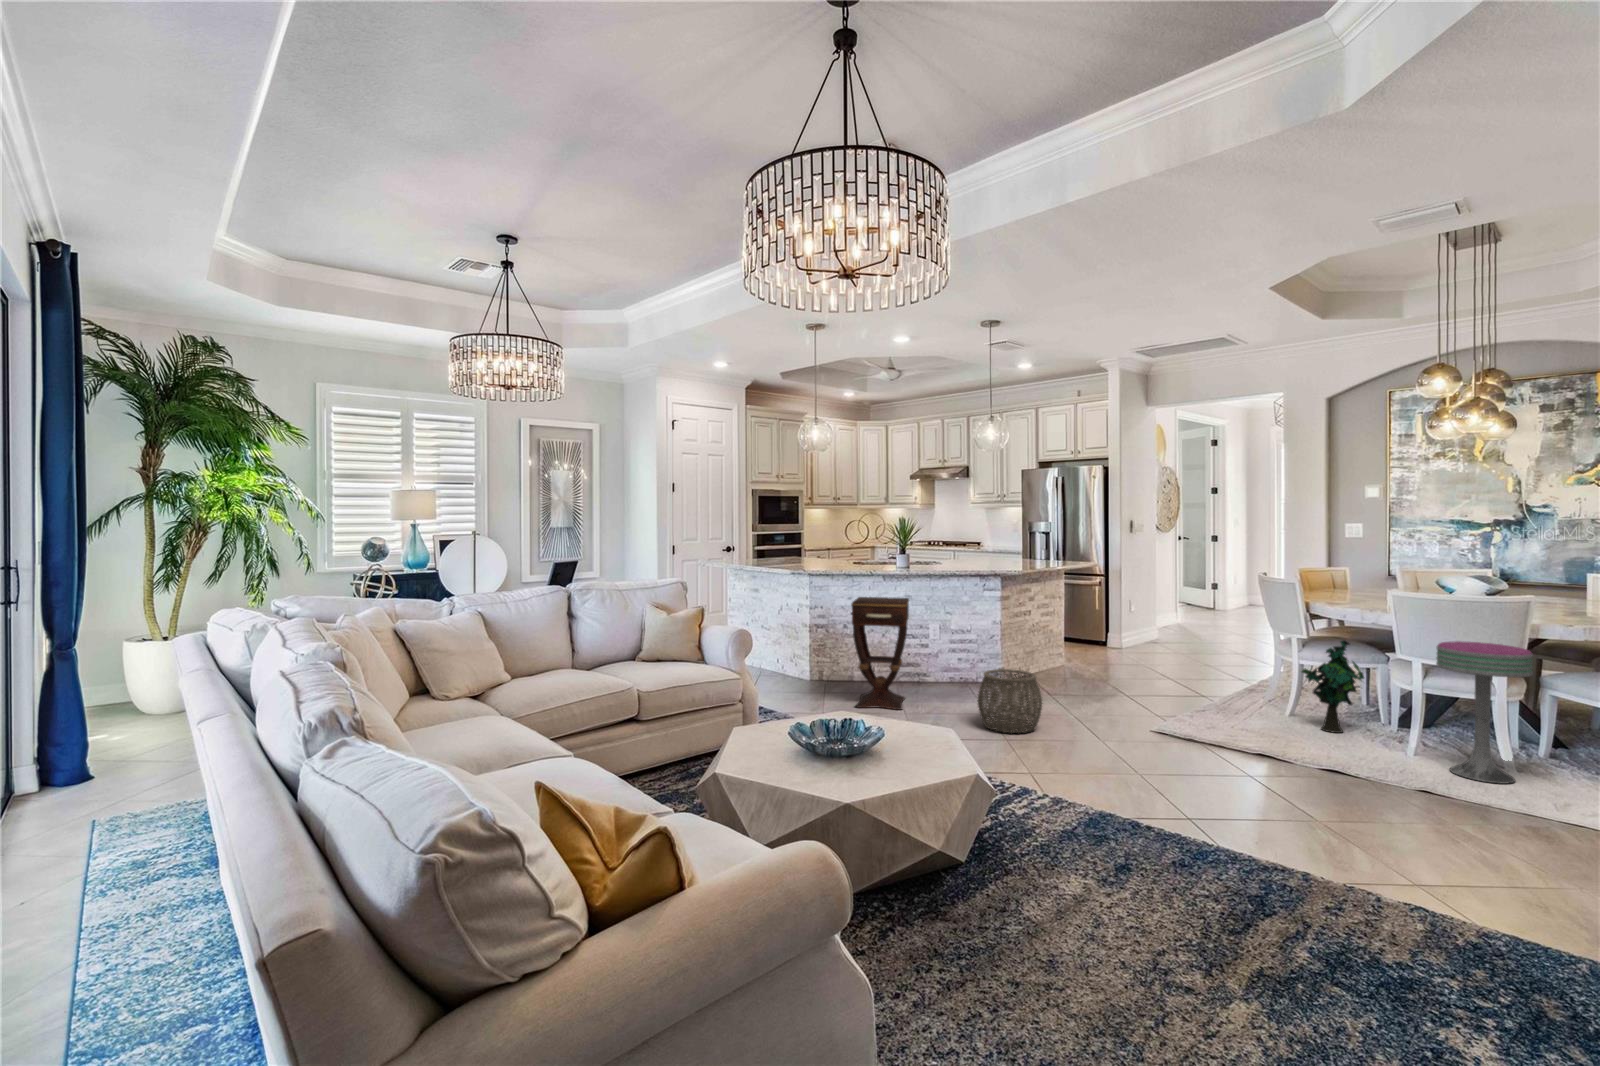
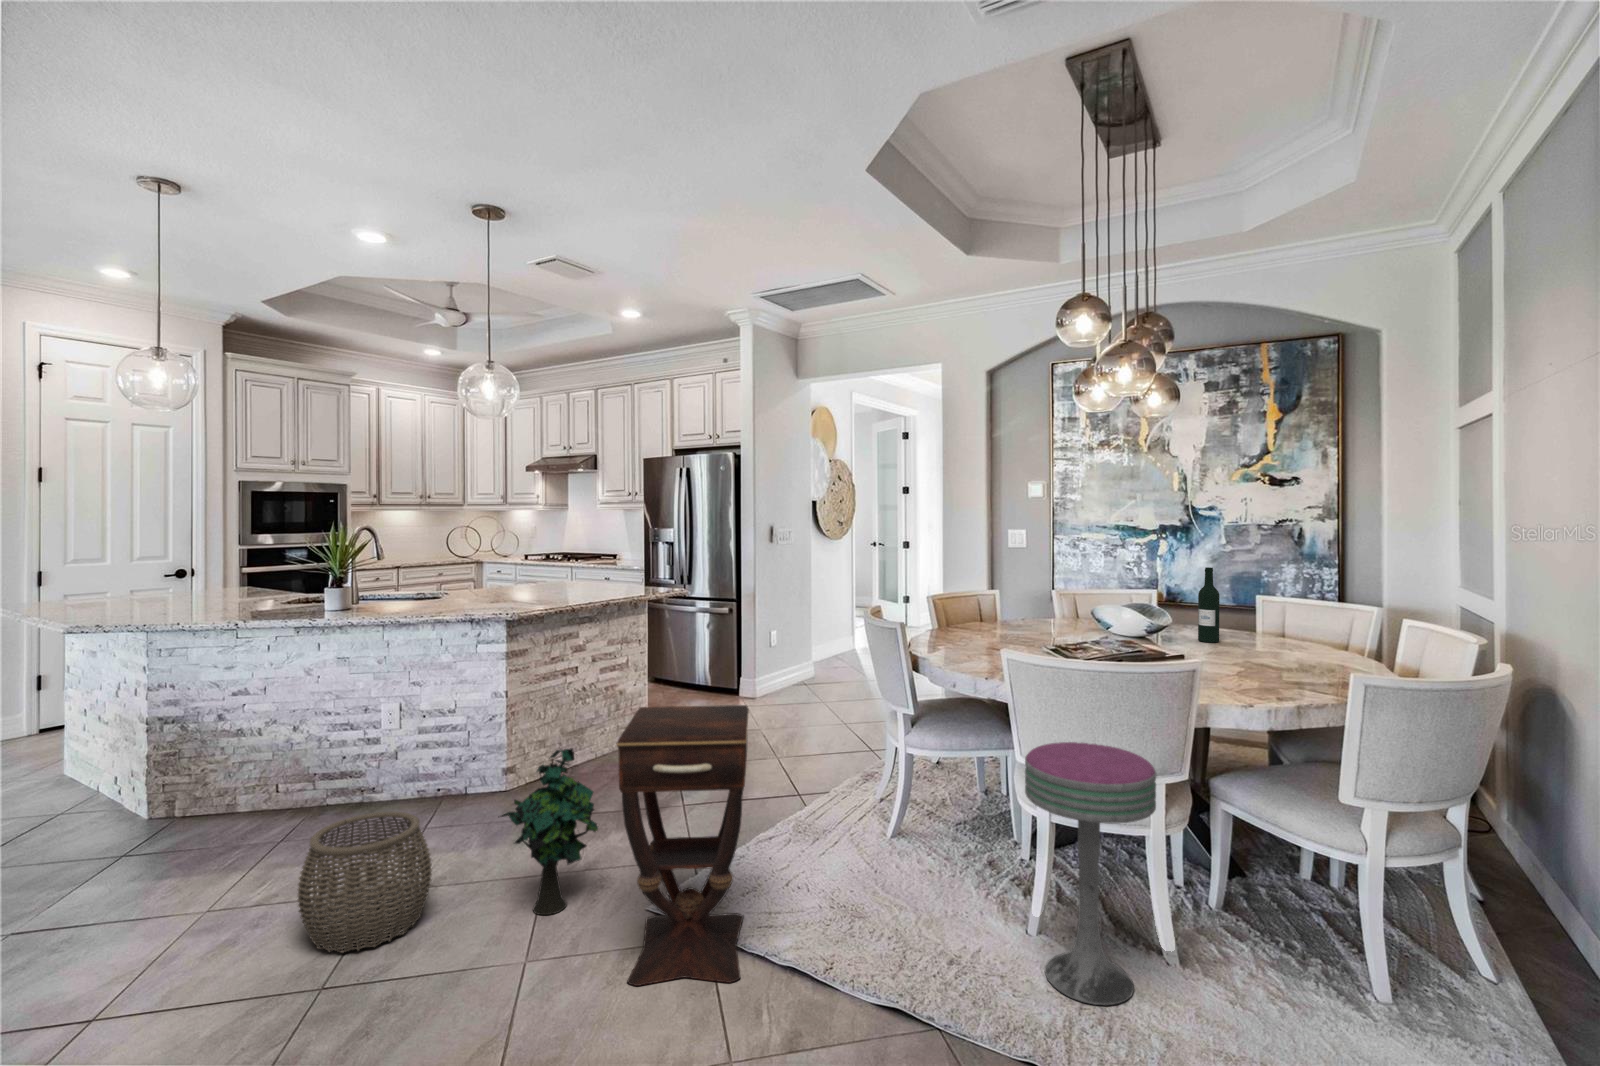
wine bottle: none [1542,547,1562,601] -> present [1198,567,1220,642]
side table: present [851,597,909,710] -> present [617,705,749,986]
decorative plant: present [1302,640,1364,733] -> present [501,748,598,915]

